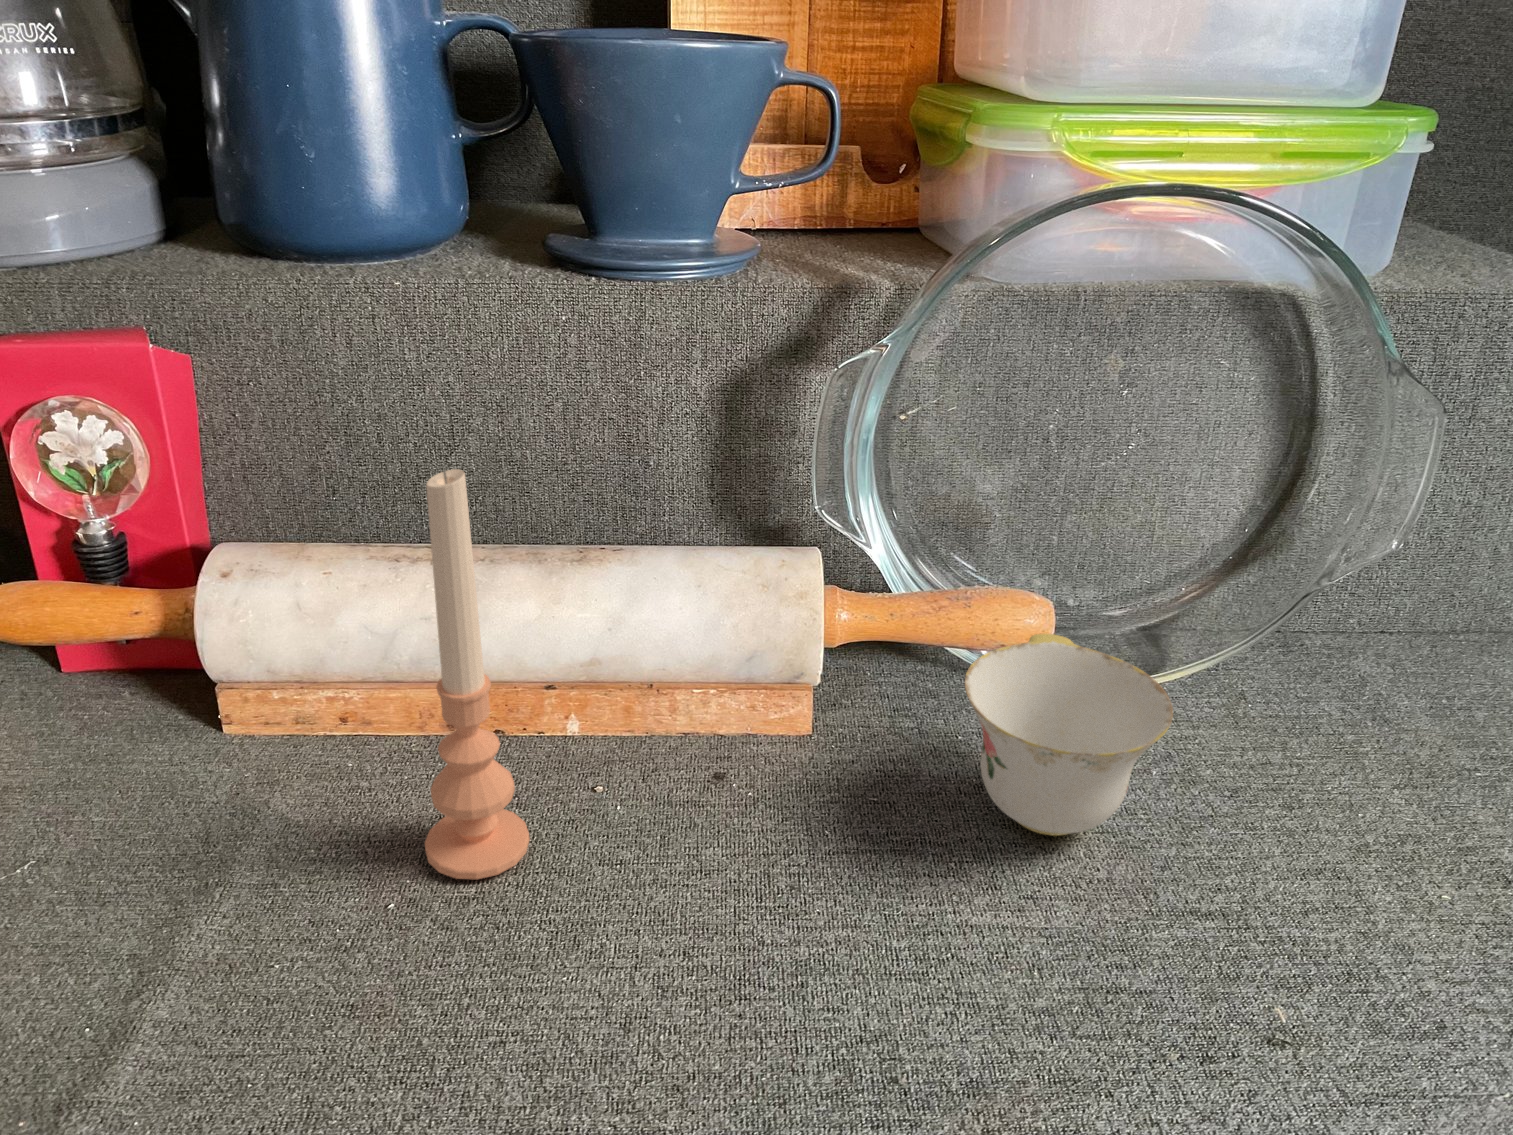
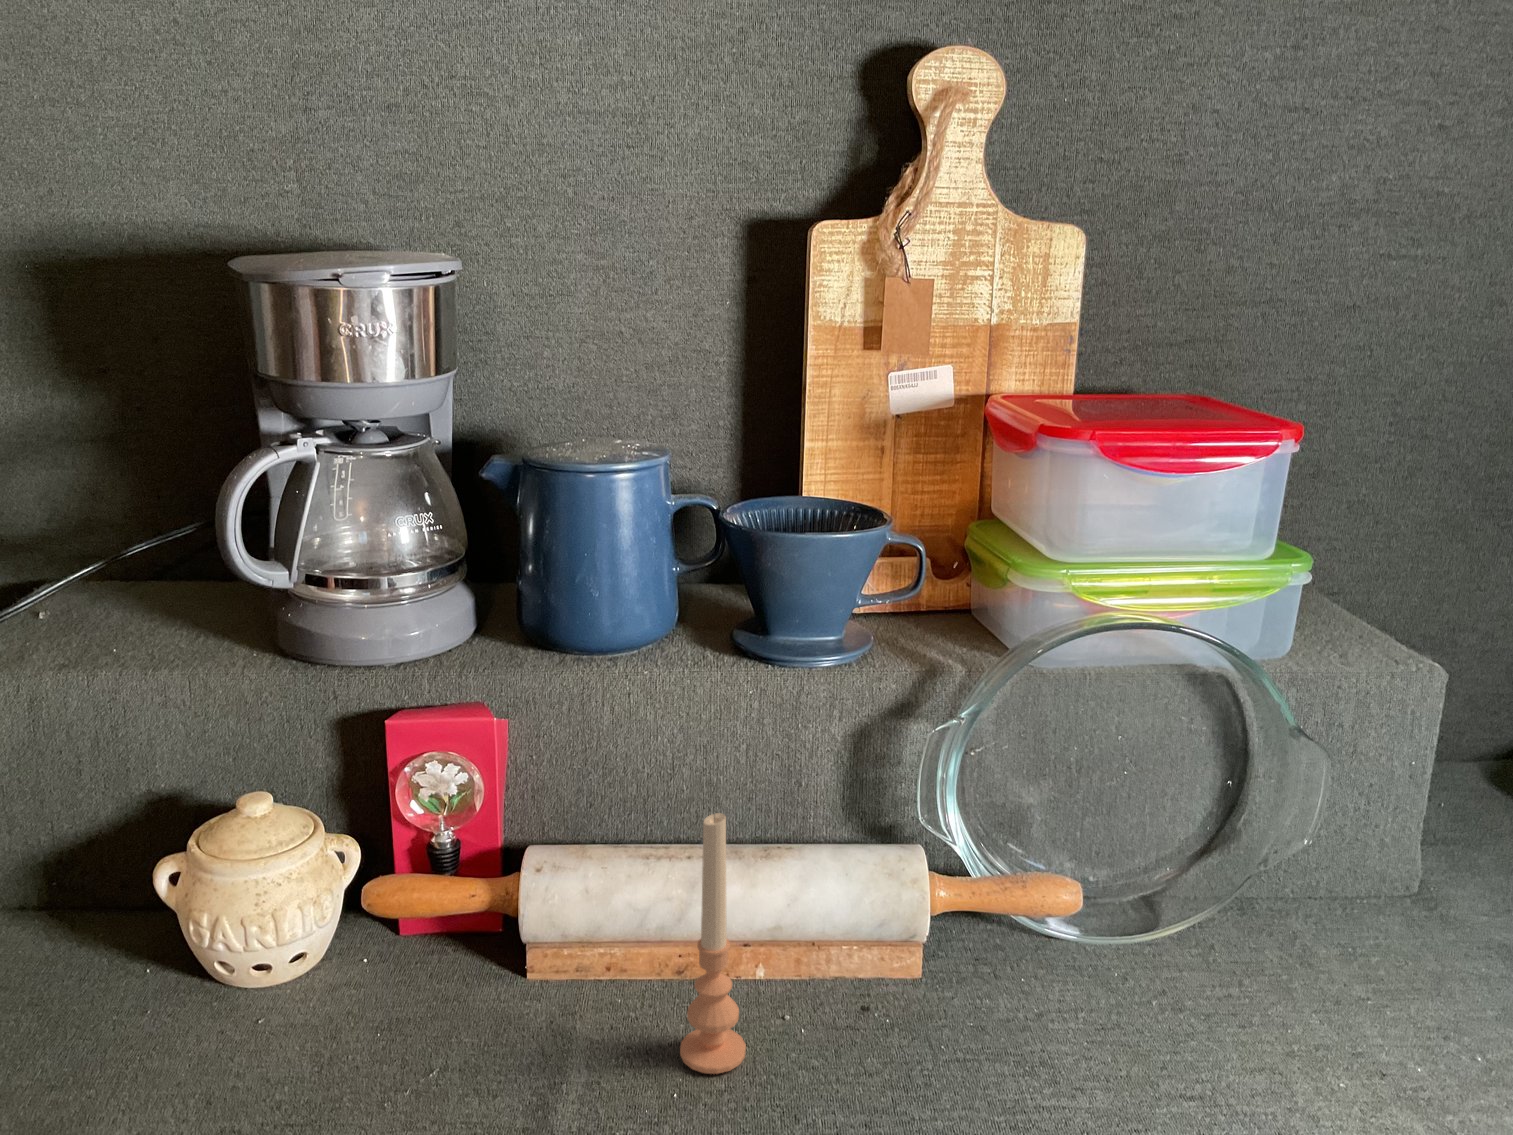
teacup: present [964,634,1173,836] -> none [1025,907,1160,1046]

